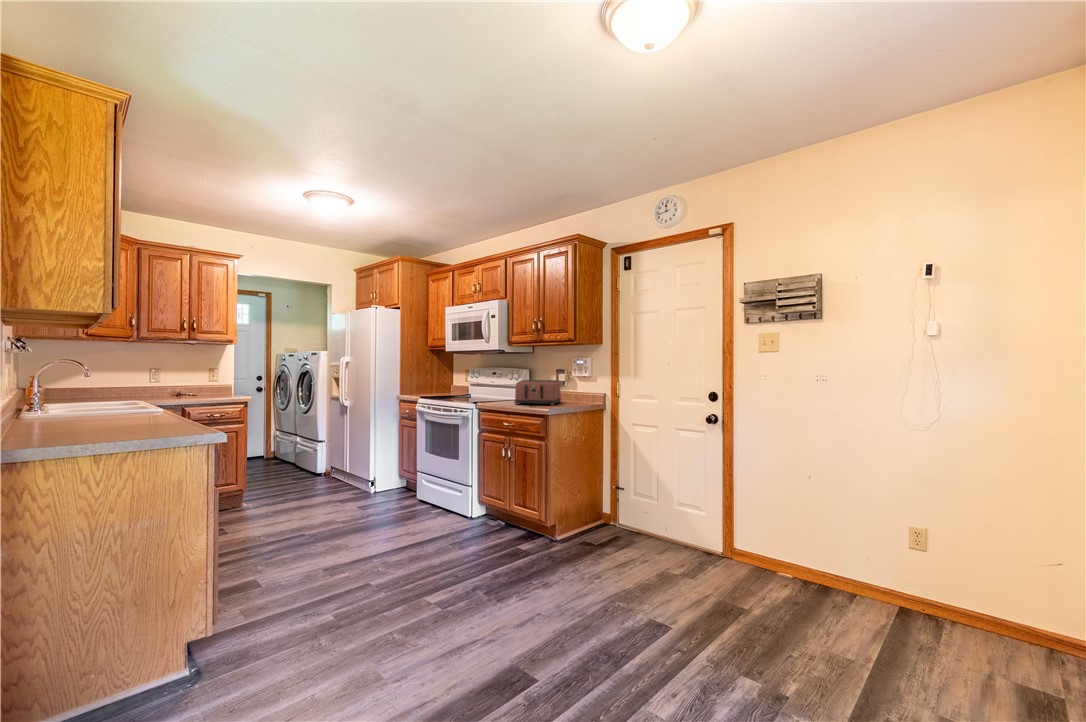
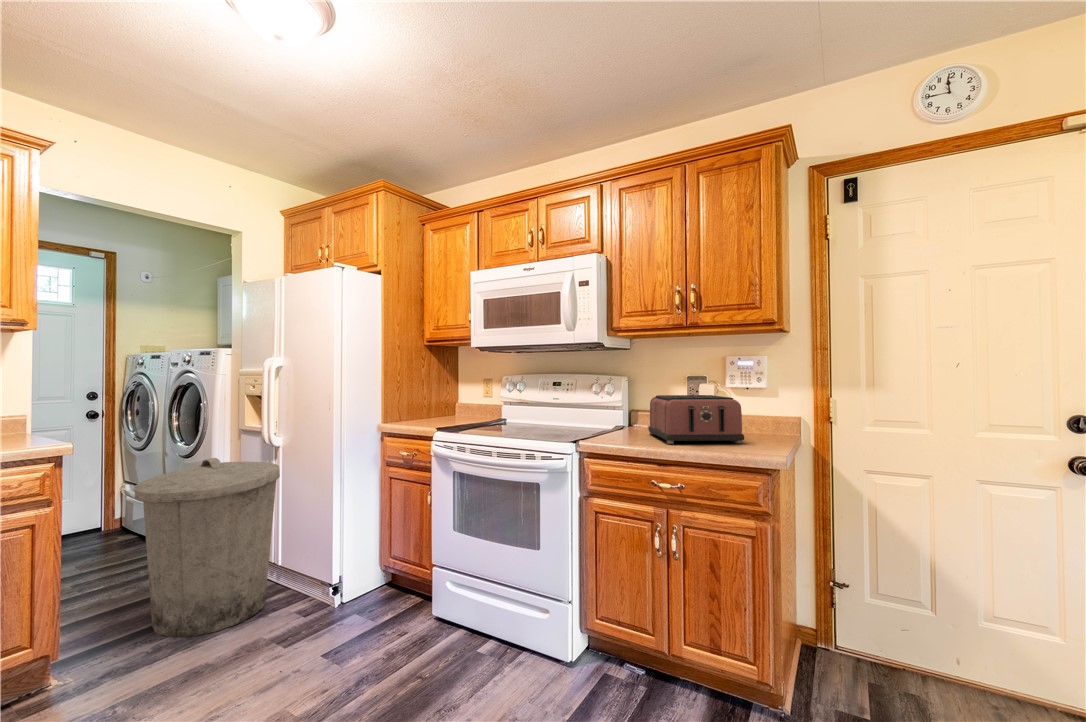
trash can: none [277,410,346,496] -> present [135,458,280,637]

